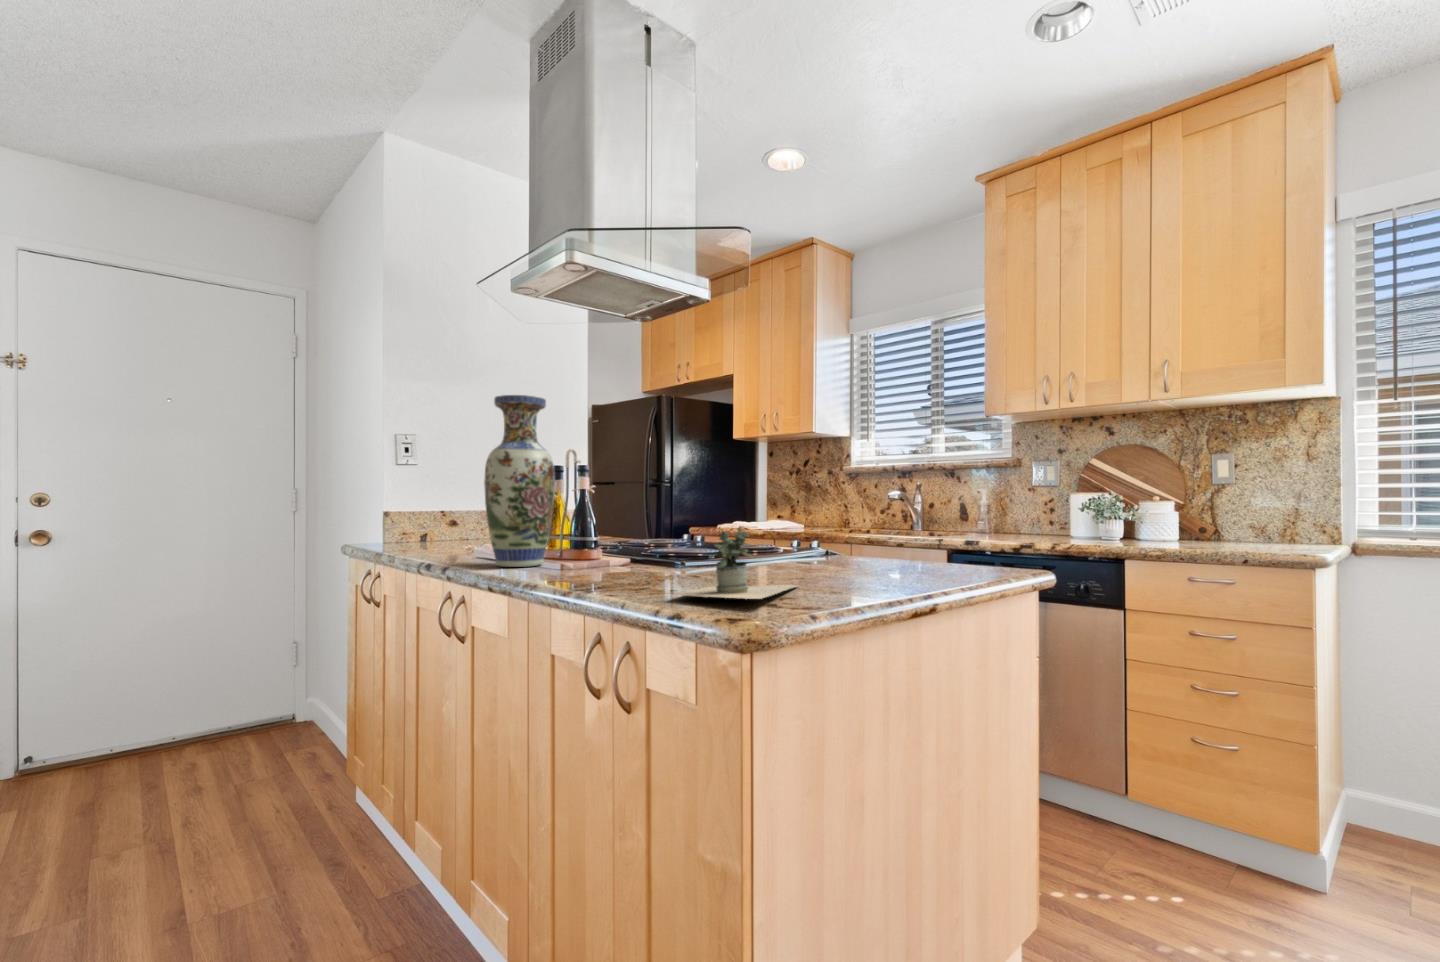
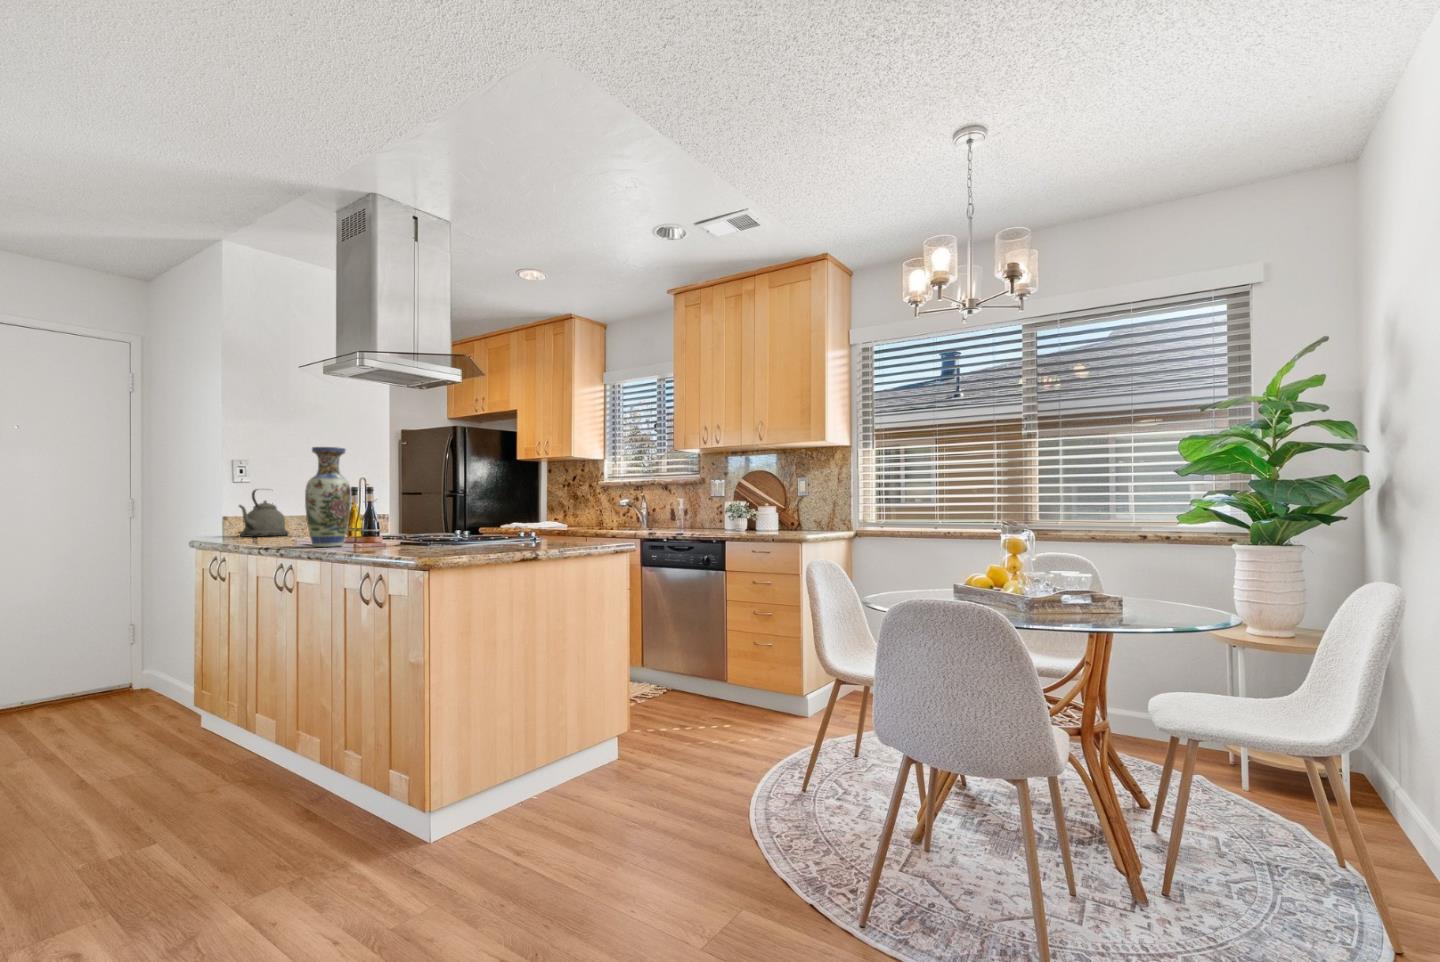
kettle: none [401,474,465,540] -> present [239,489,289,537]
potted plant: present [673,527,796,599] -> none [400,520,490,552]

